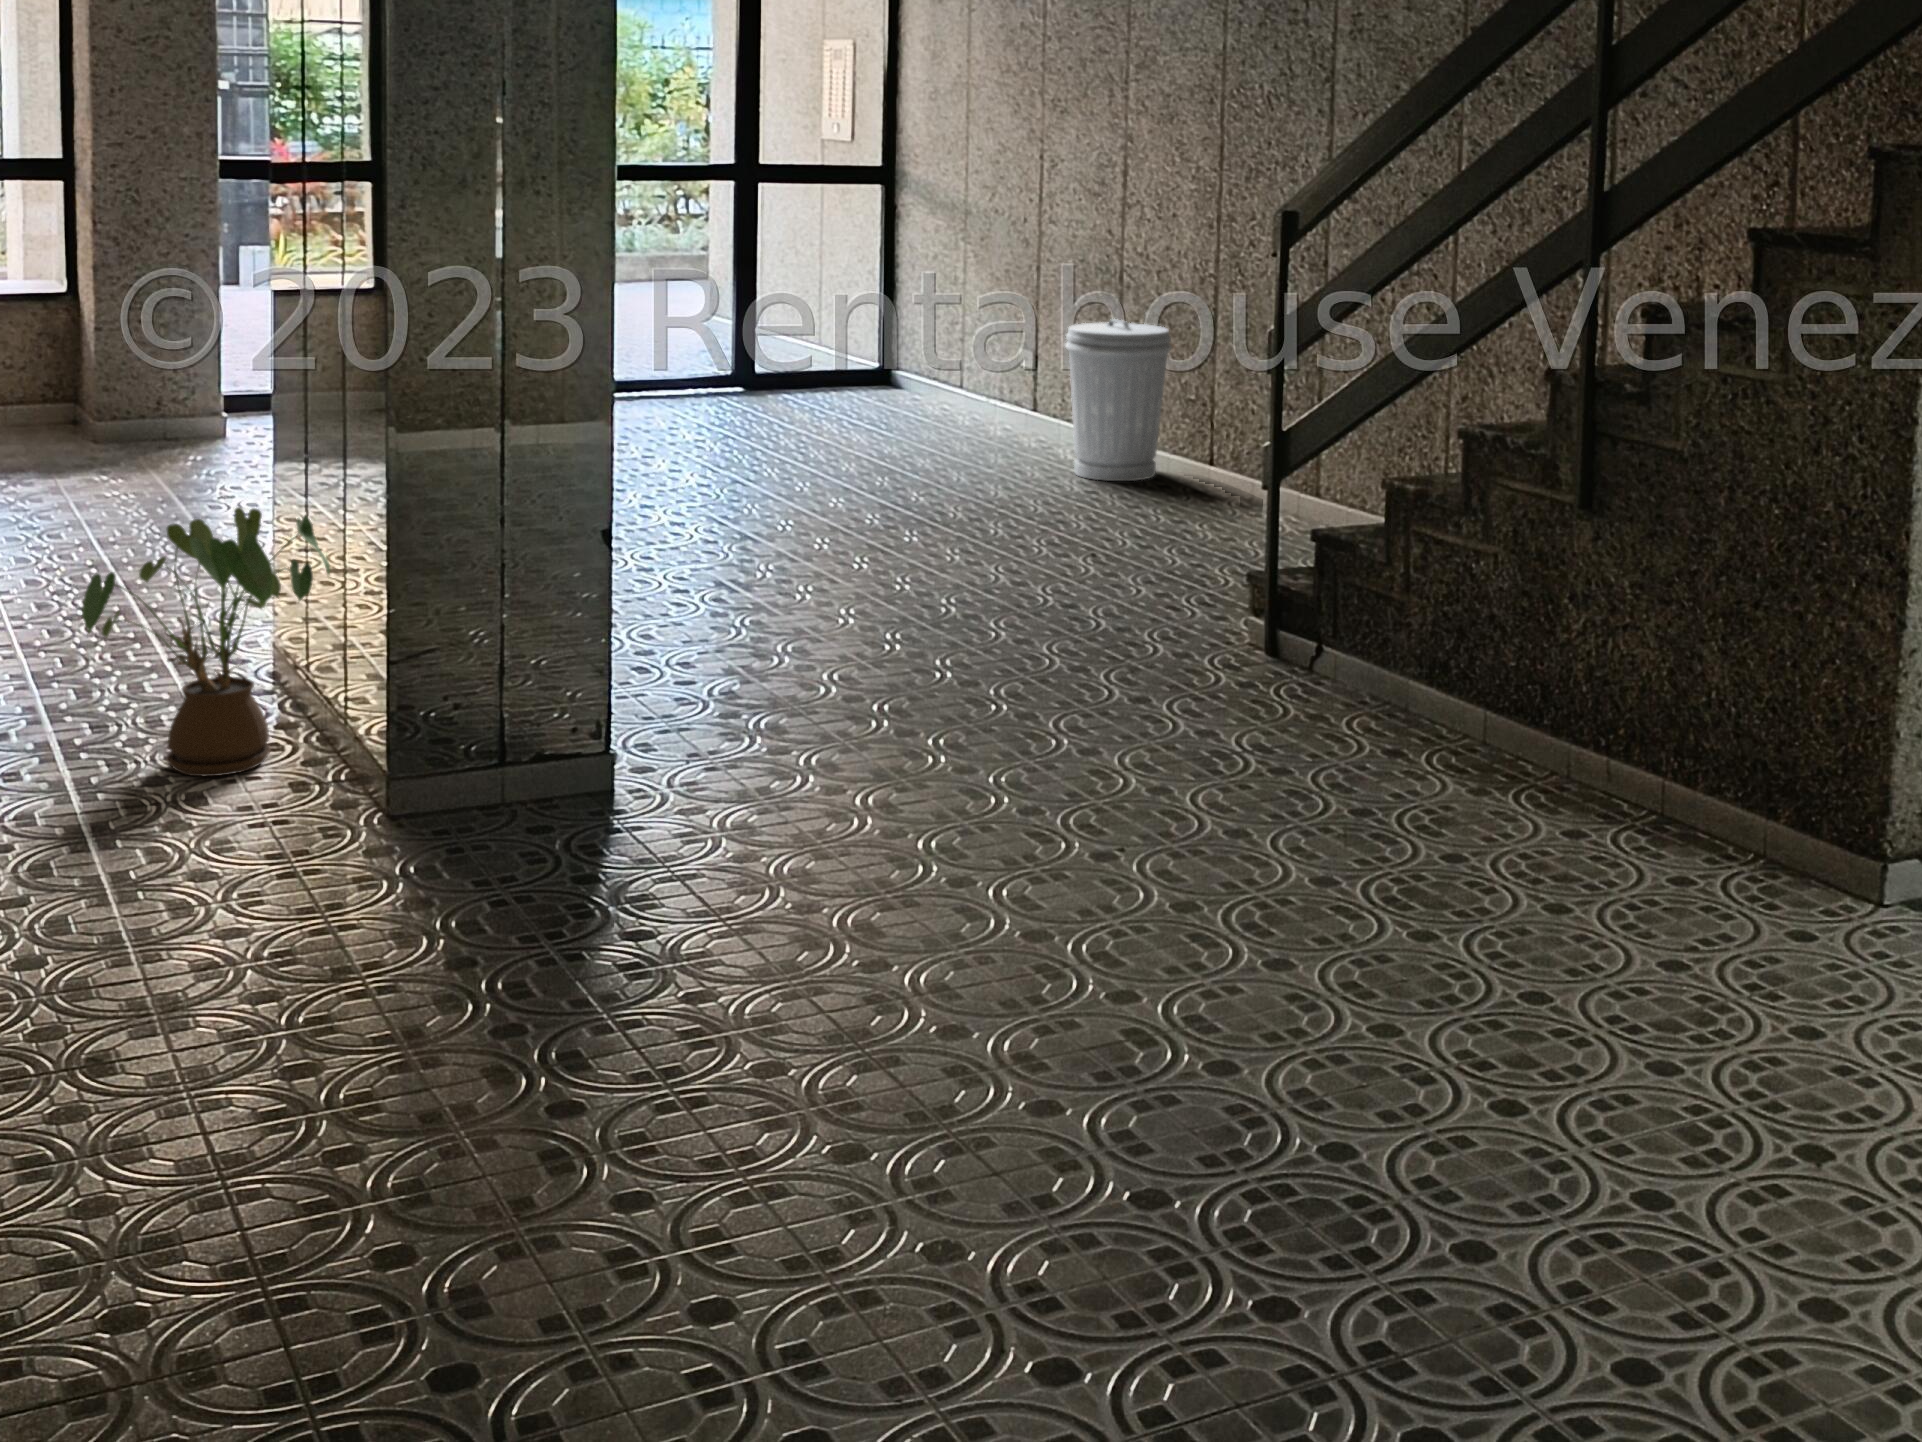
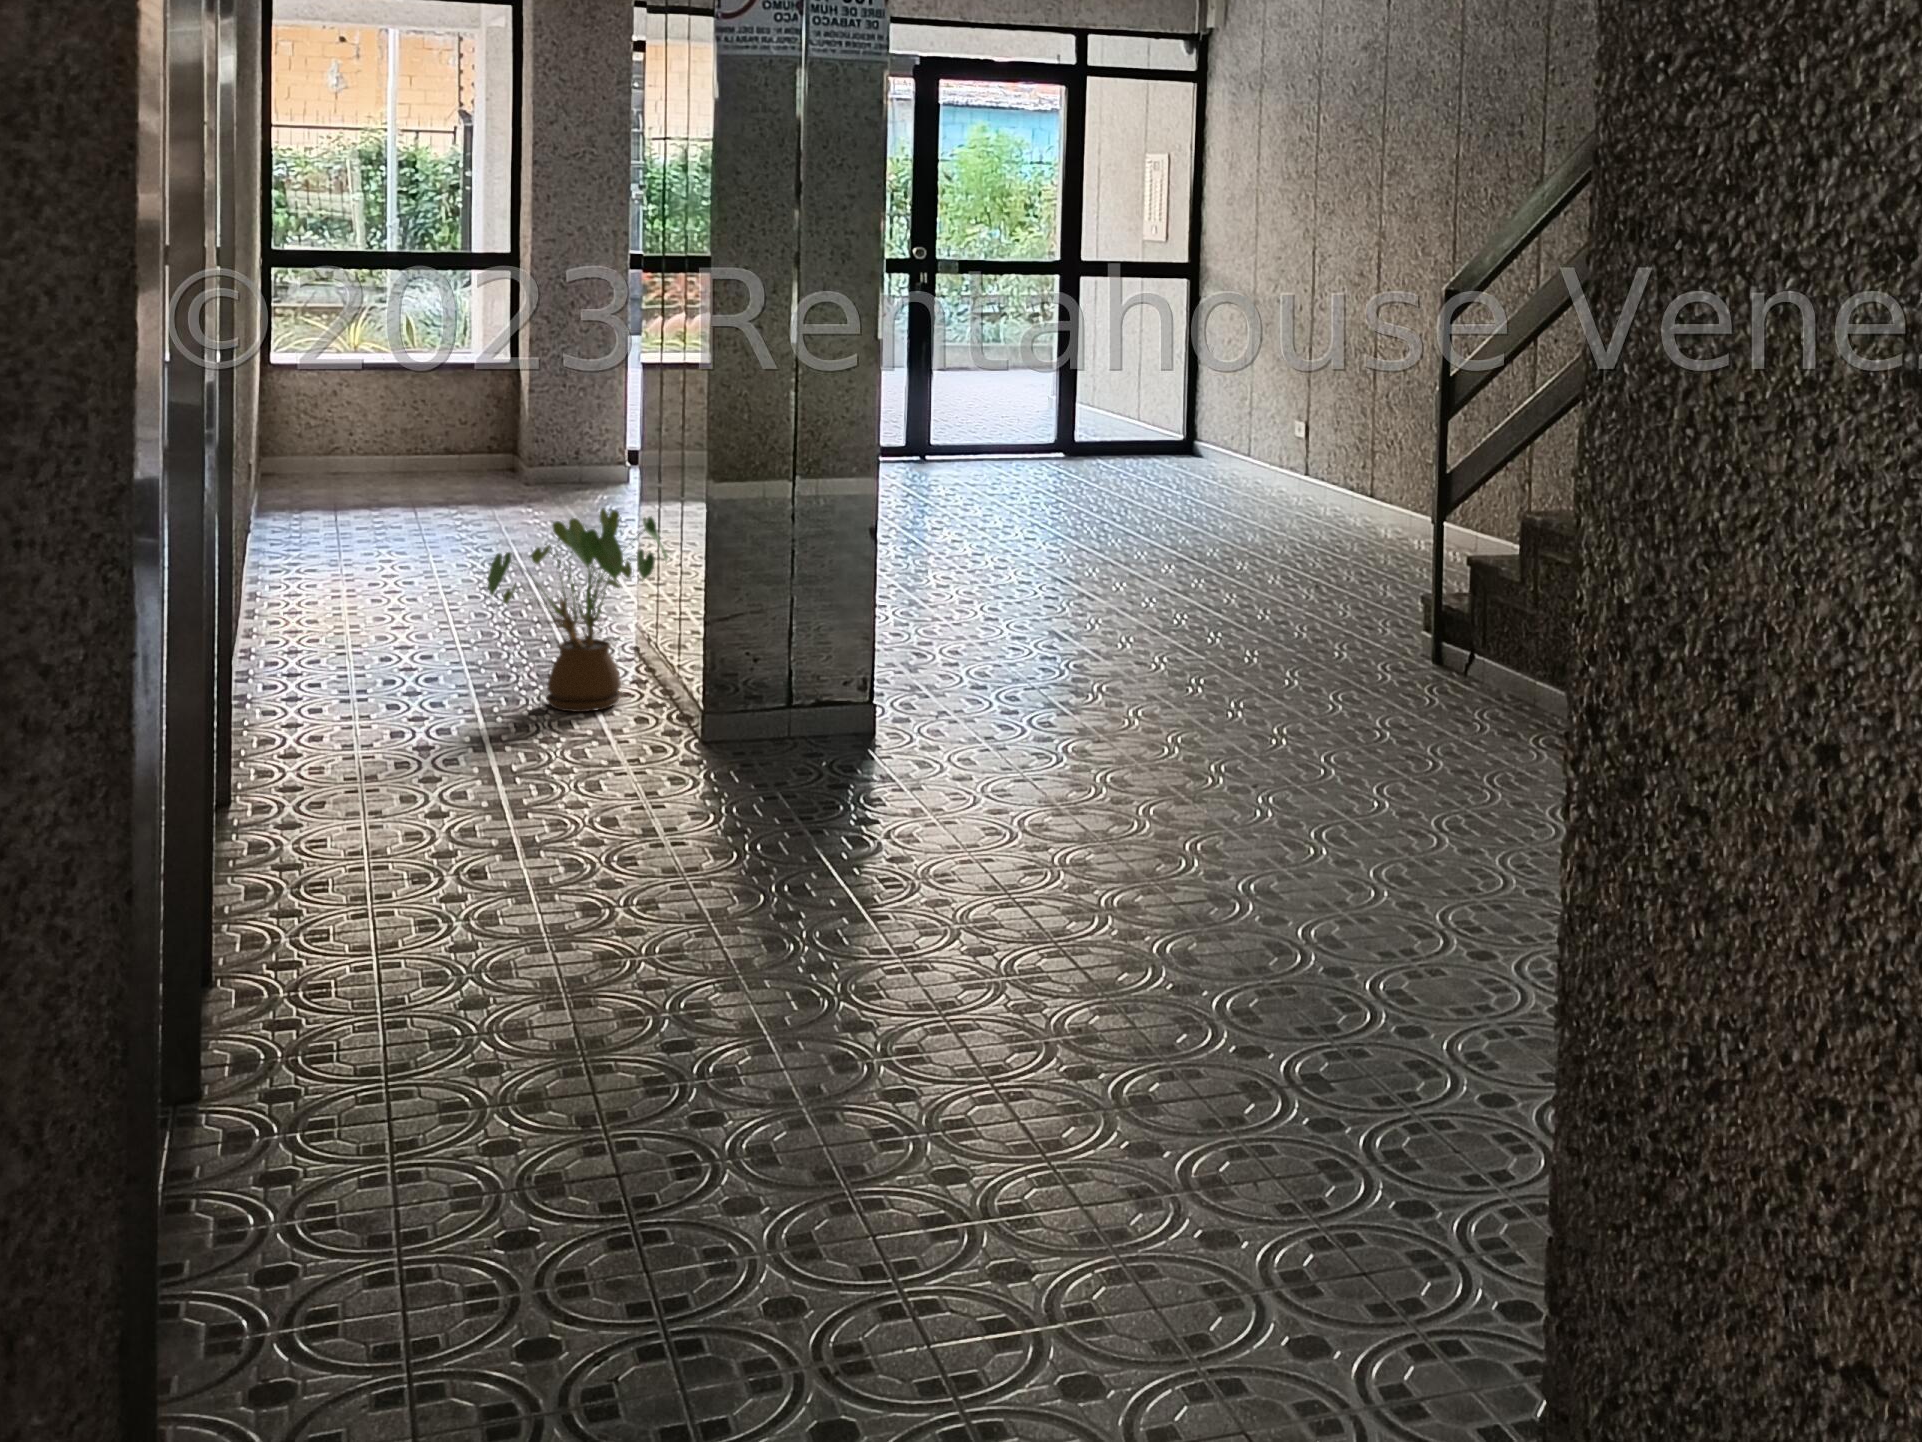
trash can: present [1065,319,1172,481] -> none [1320,394,1415,536]

